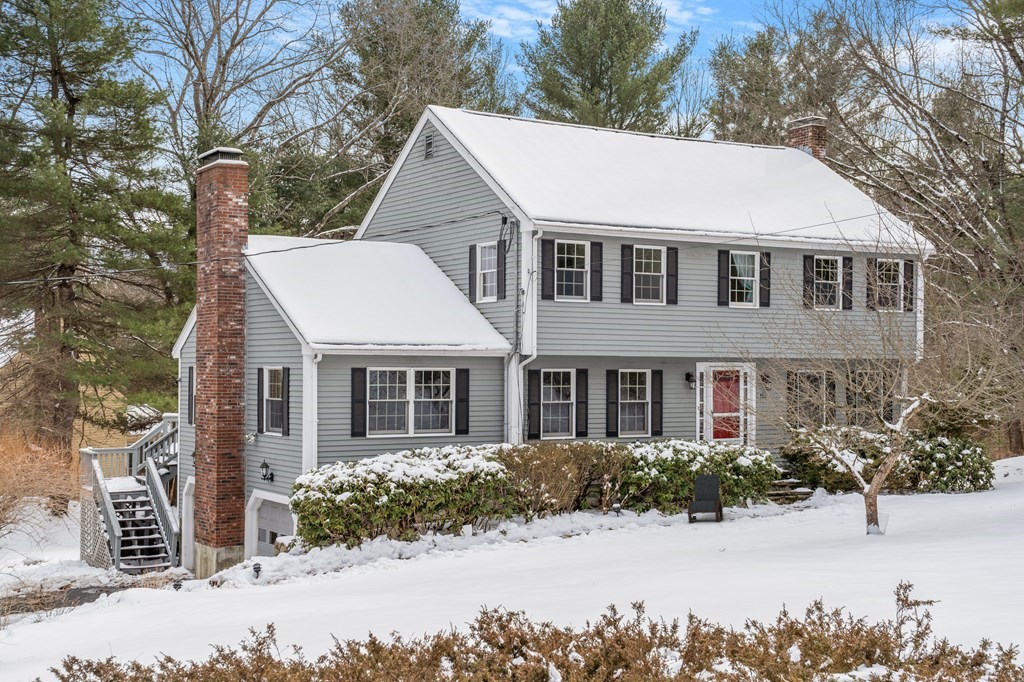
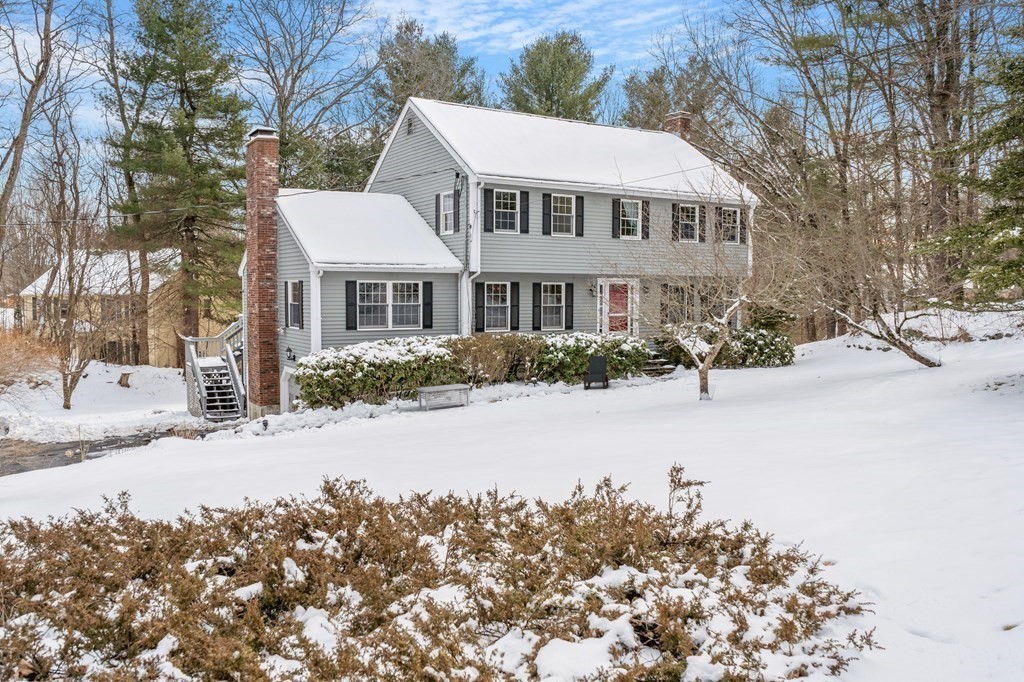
storage bench: none [458,513,533,551] -> present [416,384,470,411]

